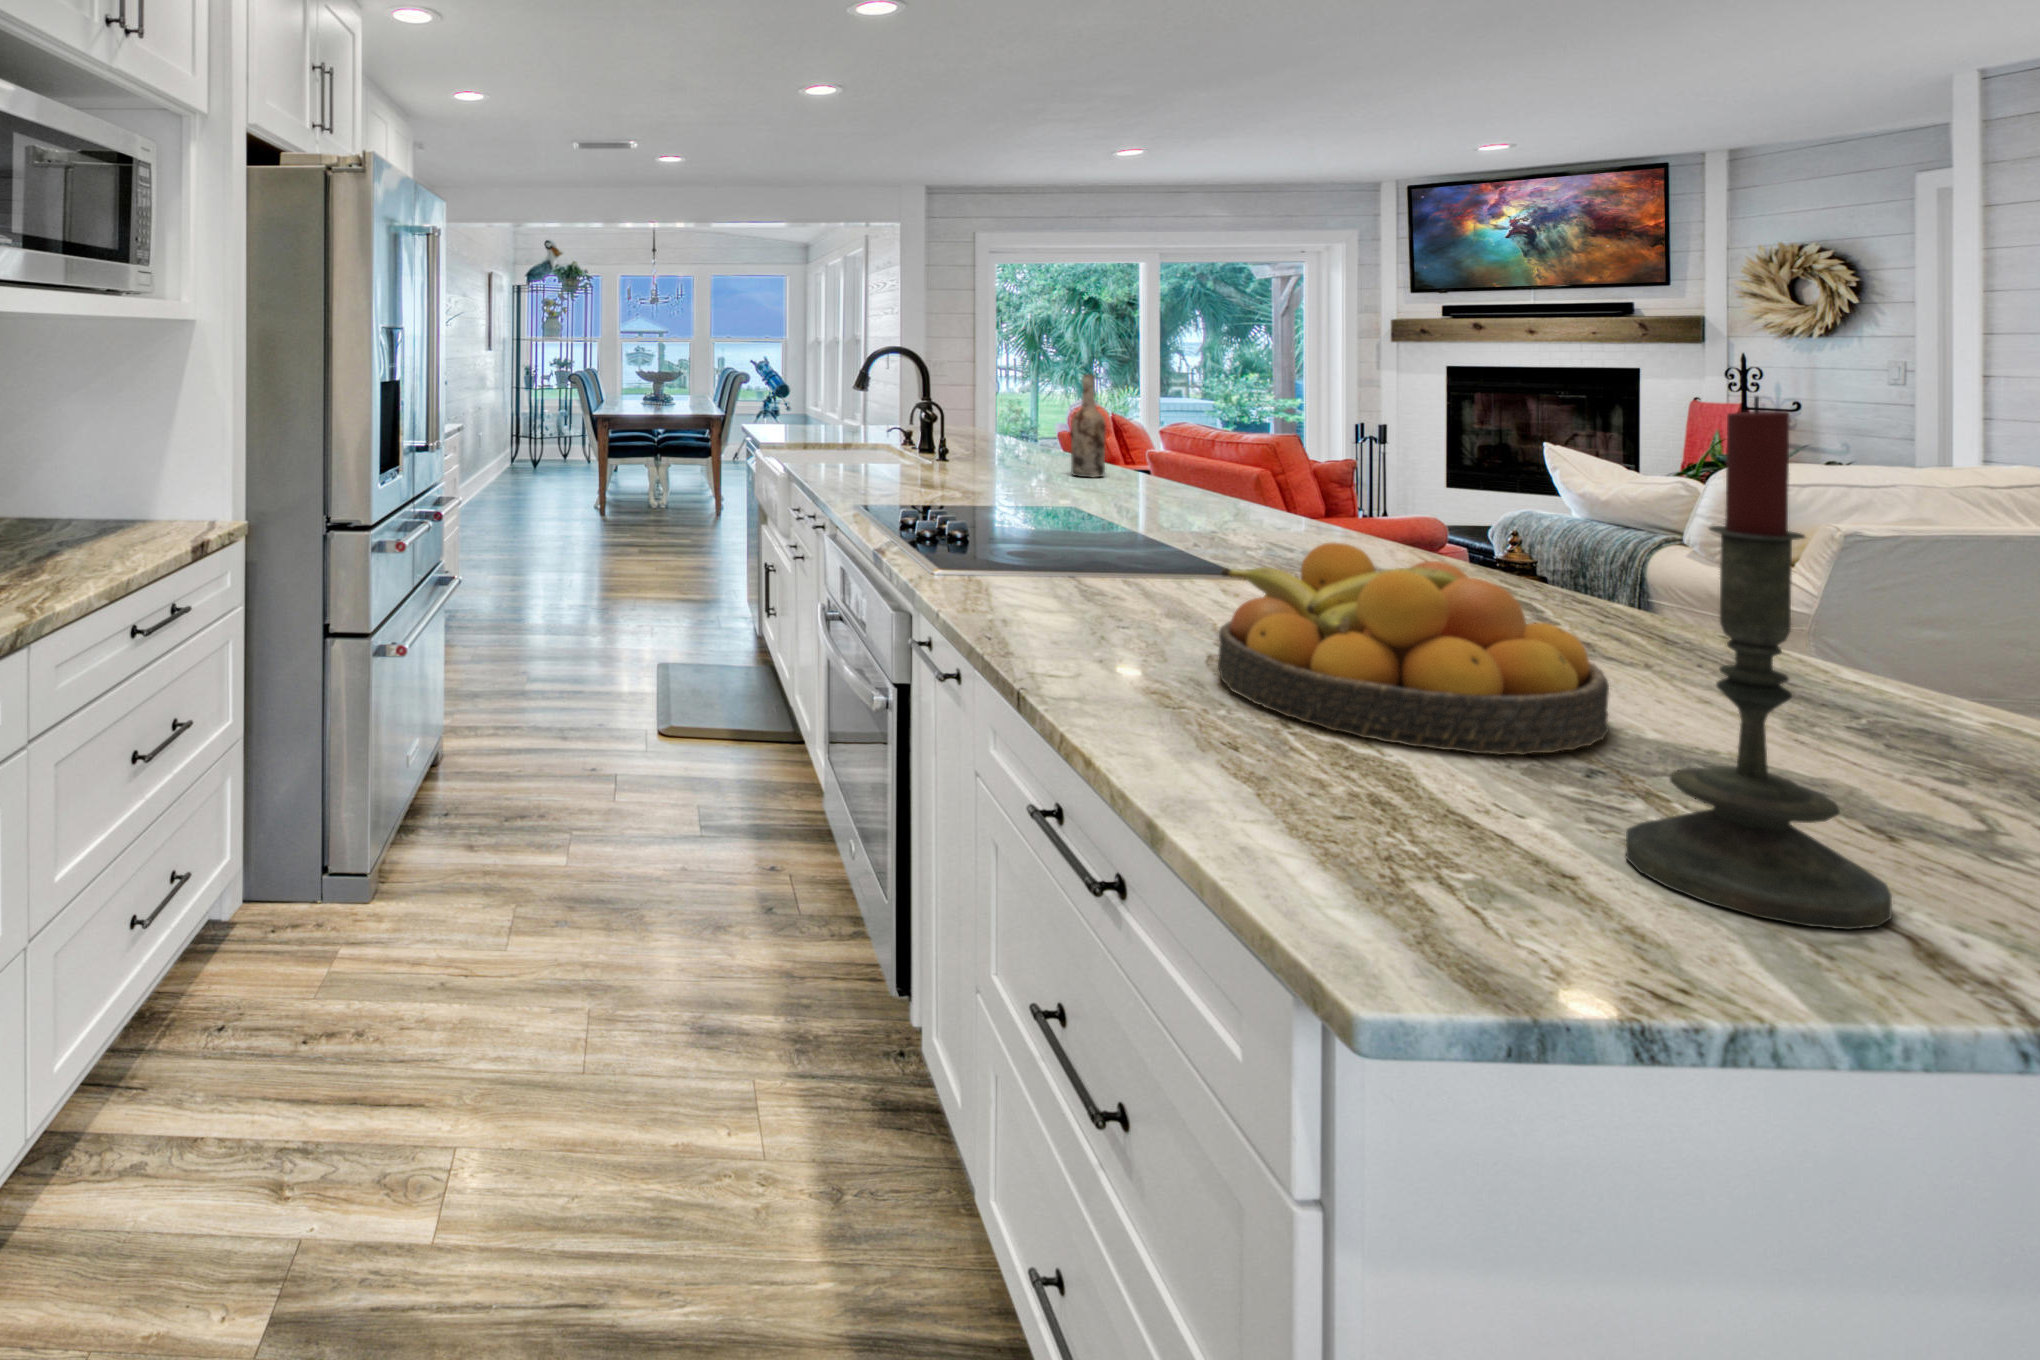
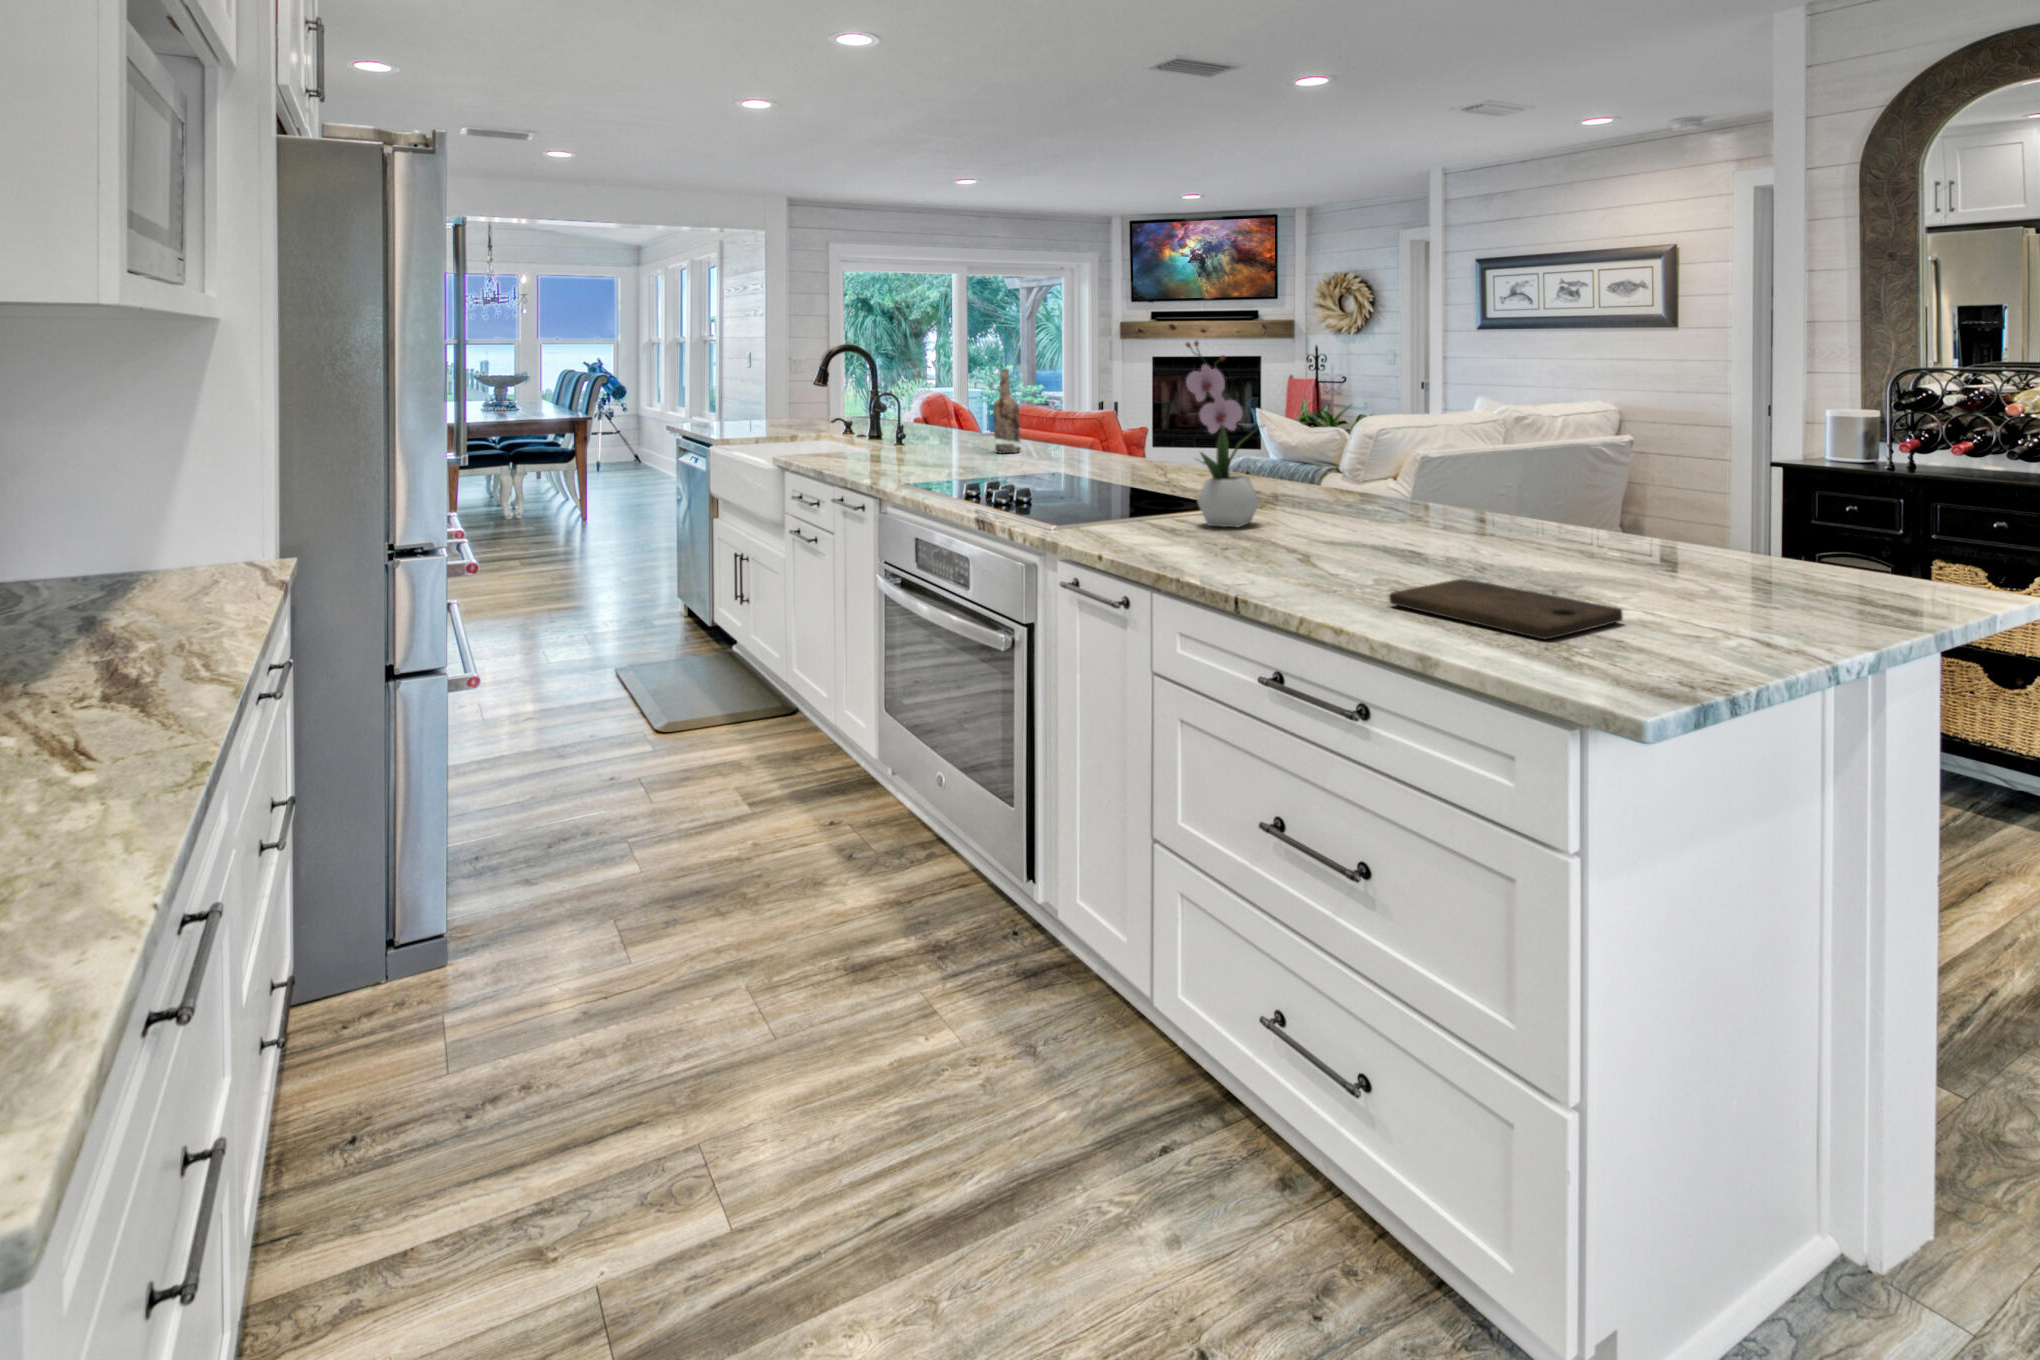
flower arrangement: none [1112,371,1232,623] -> present [1186,341,1260,527]
candle: present [1626,396,1892,930] -> none [1643,309,1779,605]
fruit bowl: present [1218,542,1609,755] -> none [1304,446,1552,566]
cutting board: none [1157,761,1473,891] -> present [1389,579,1623,639]

